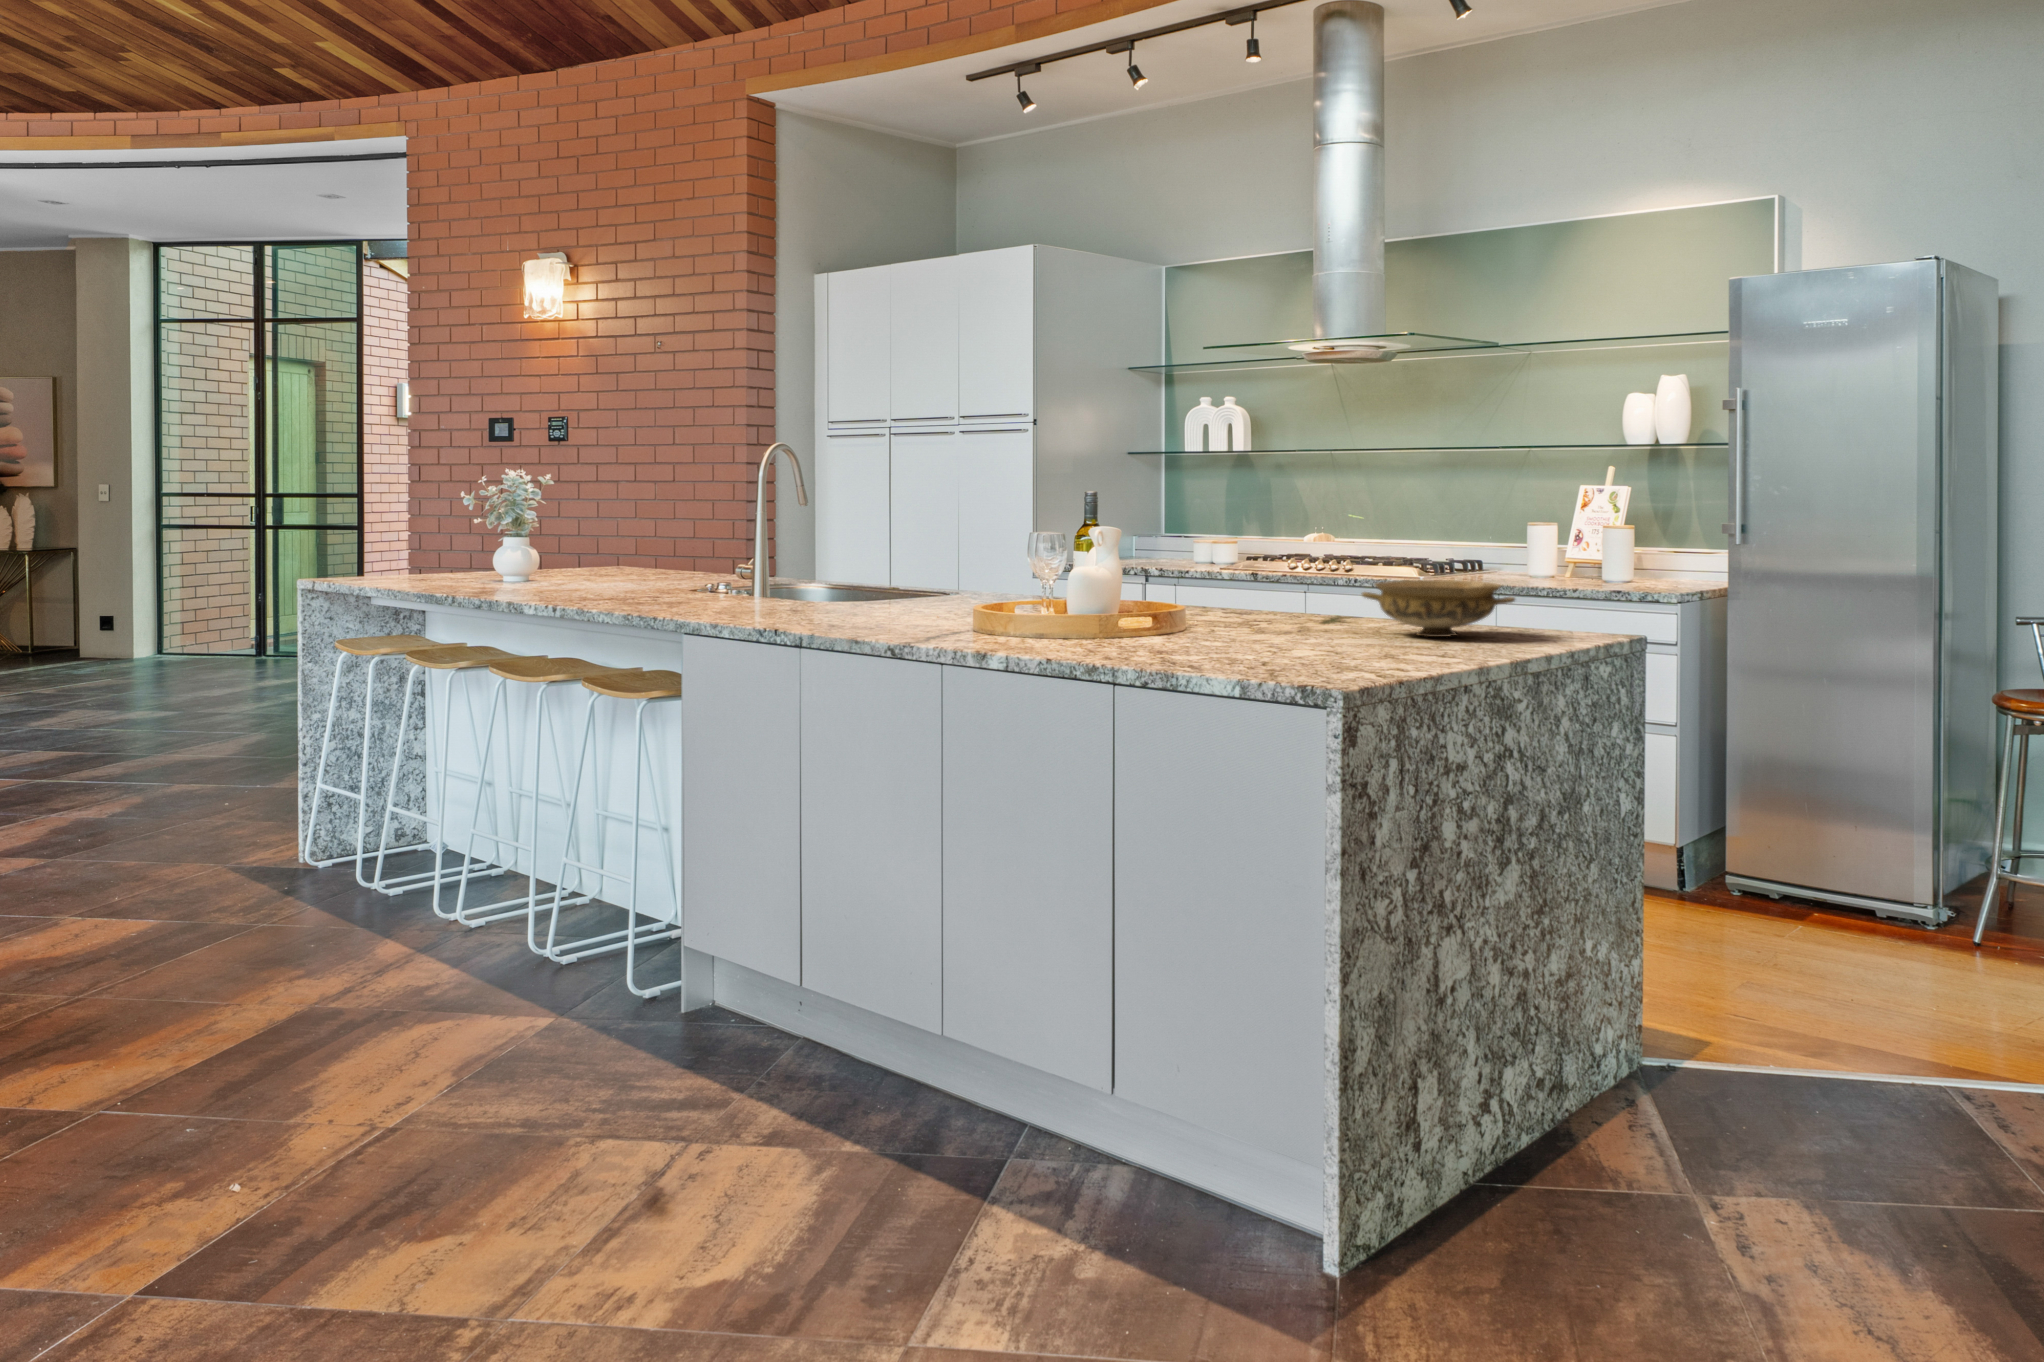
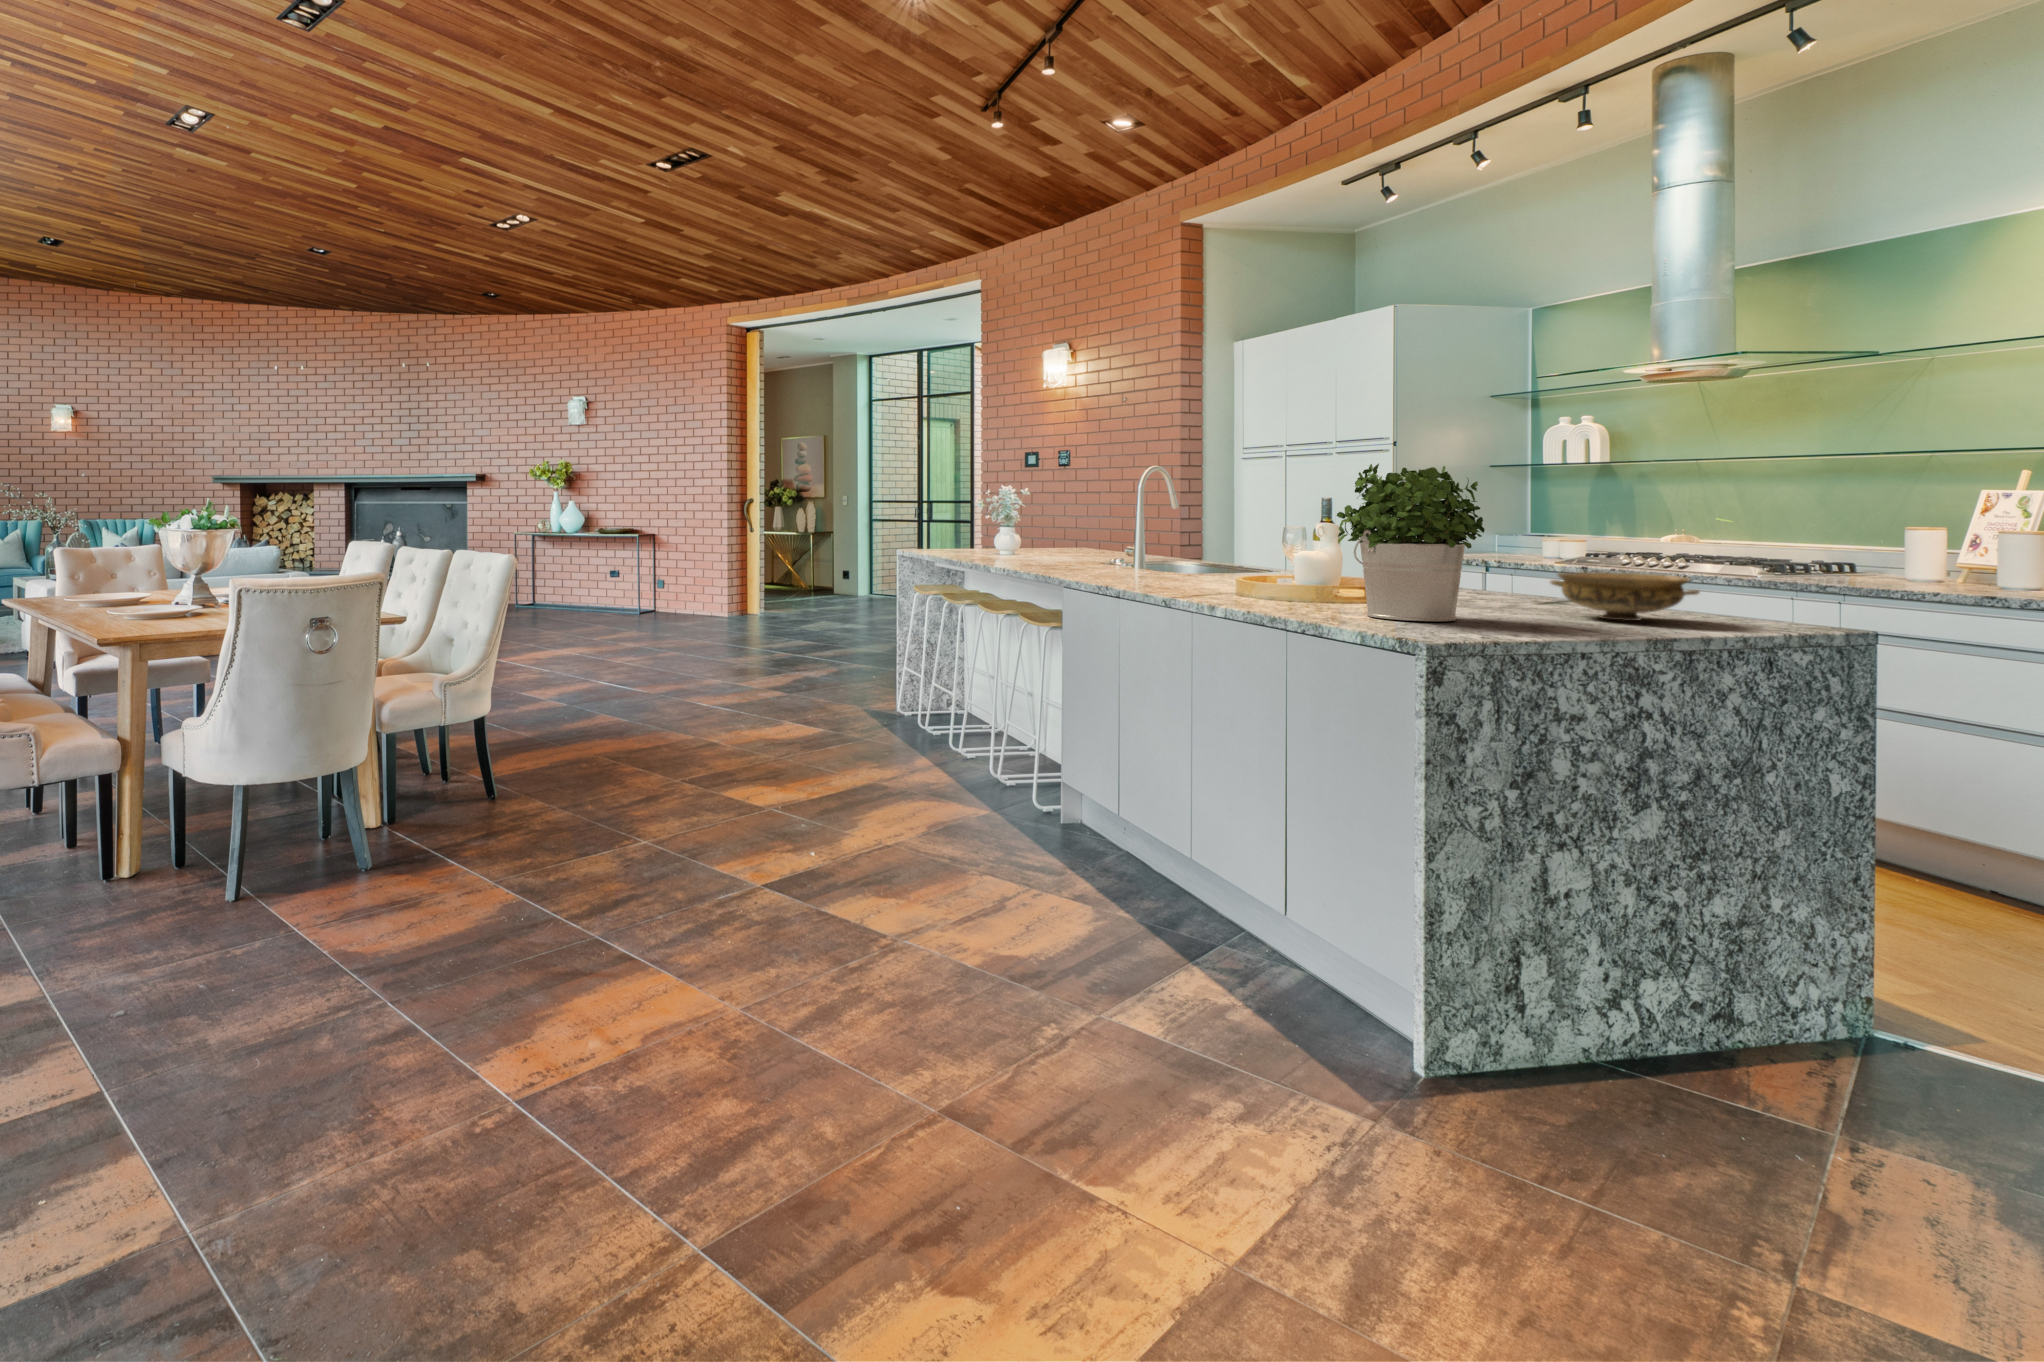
potted plant: none [1170,443,1339,657] -> present [1337,463,1485,621]

